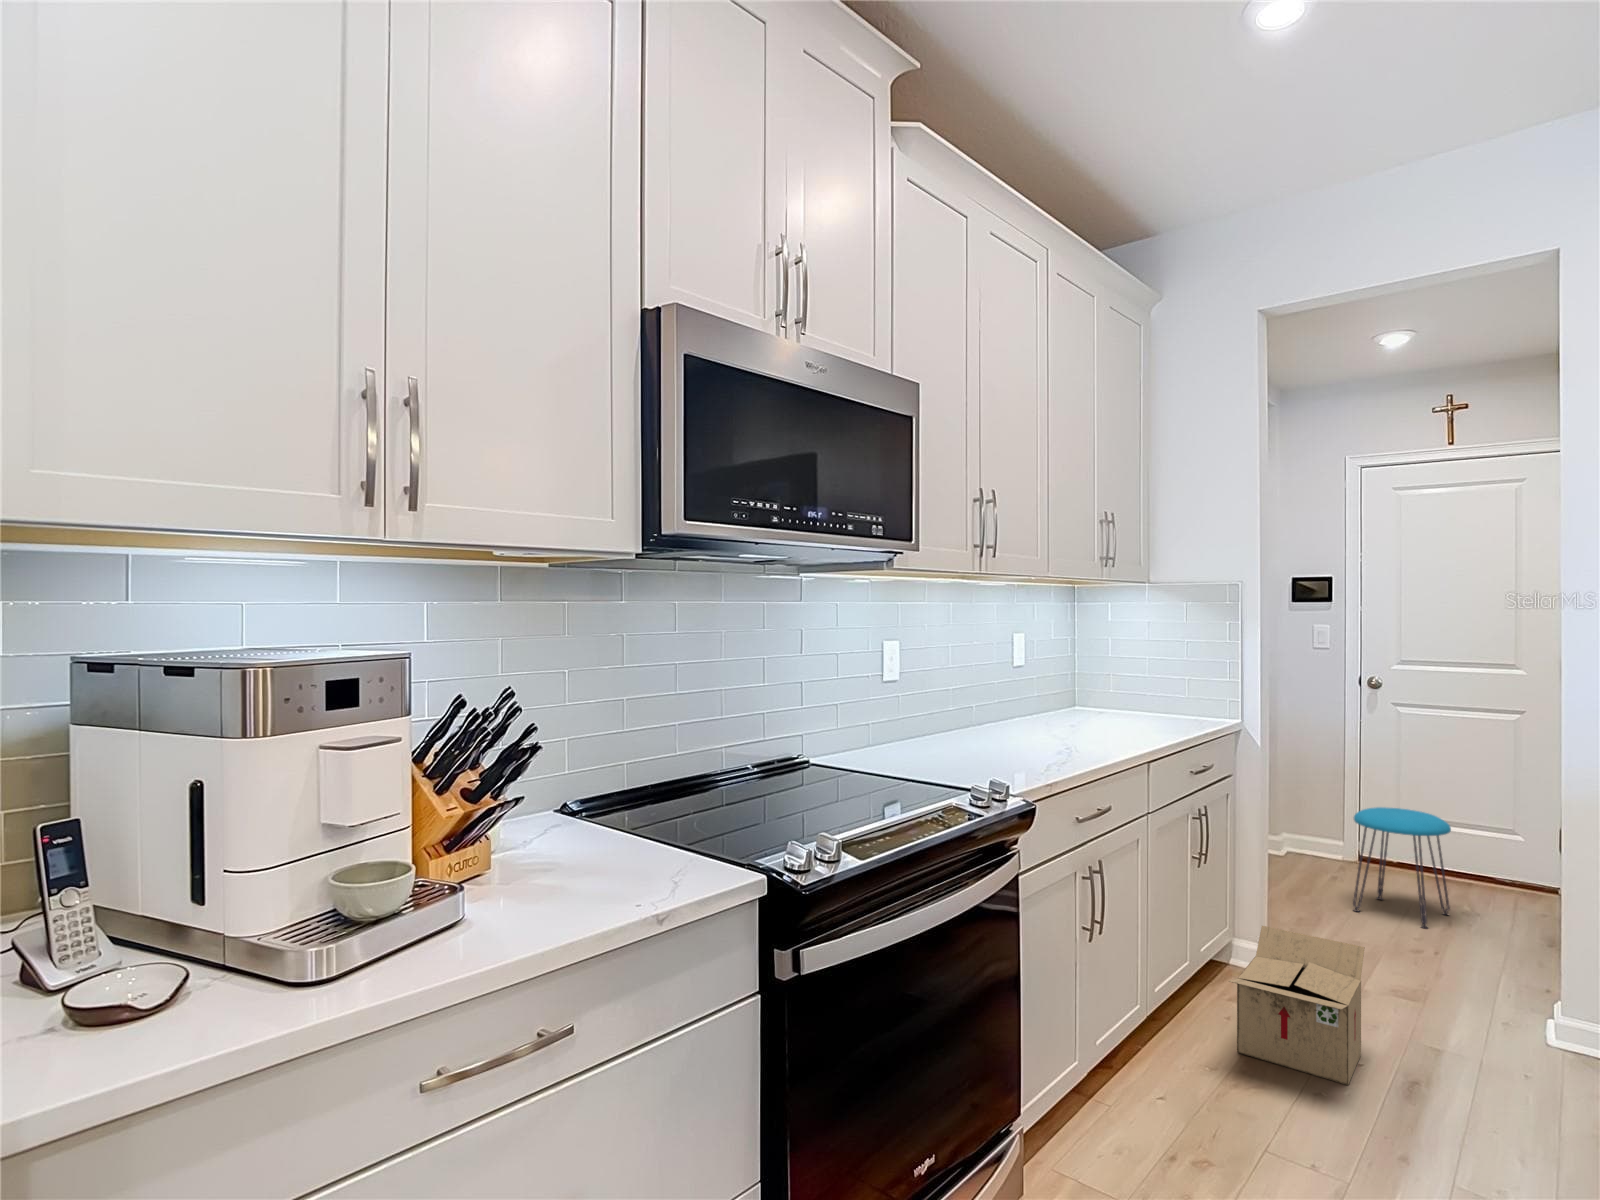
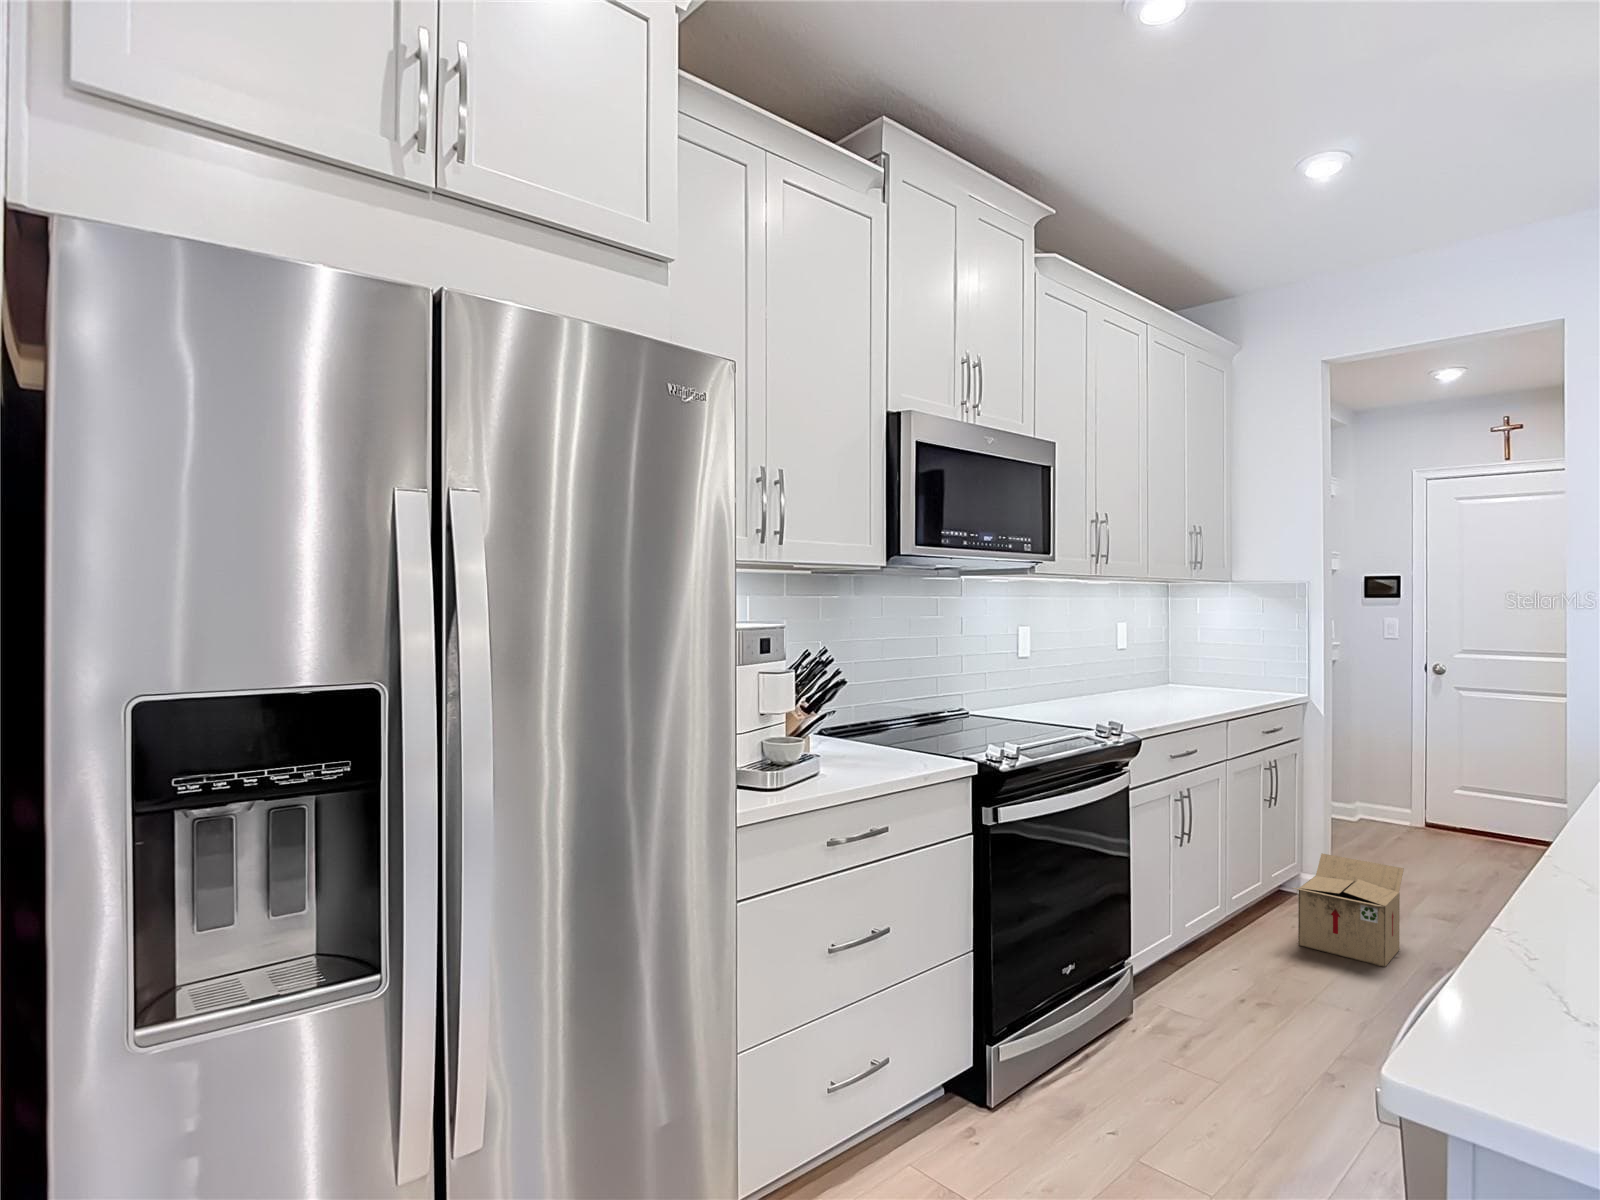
stool: present [1353,807,1451,928] -> none [1412,774,1499,874]

